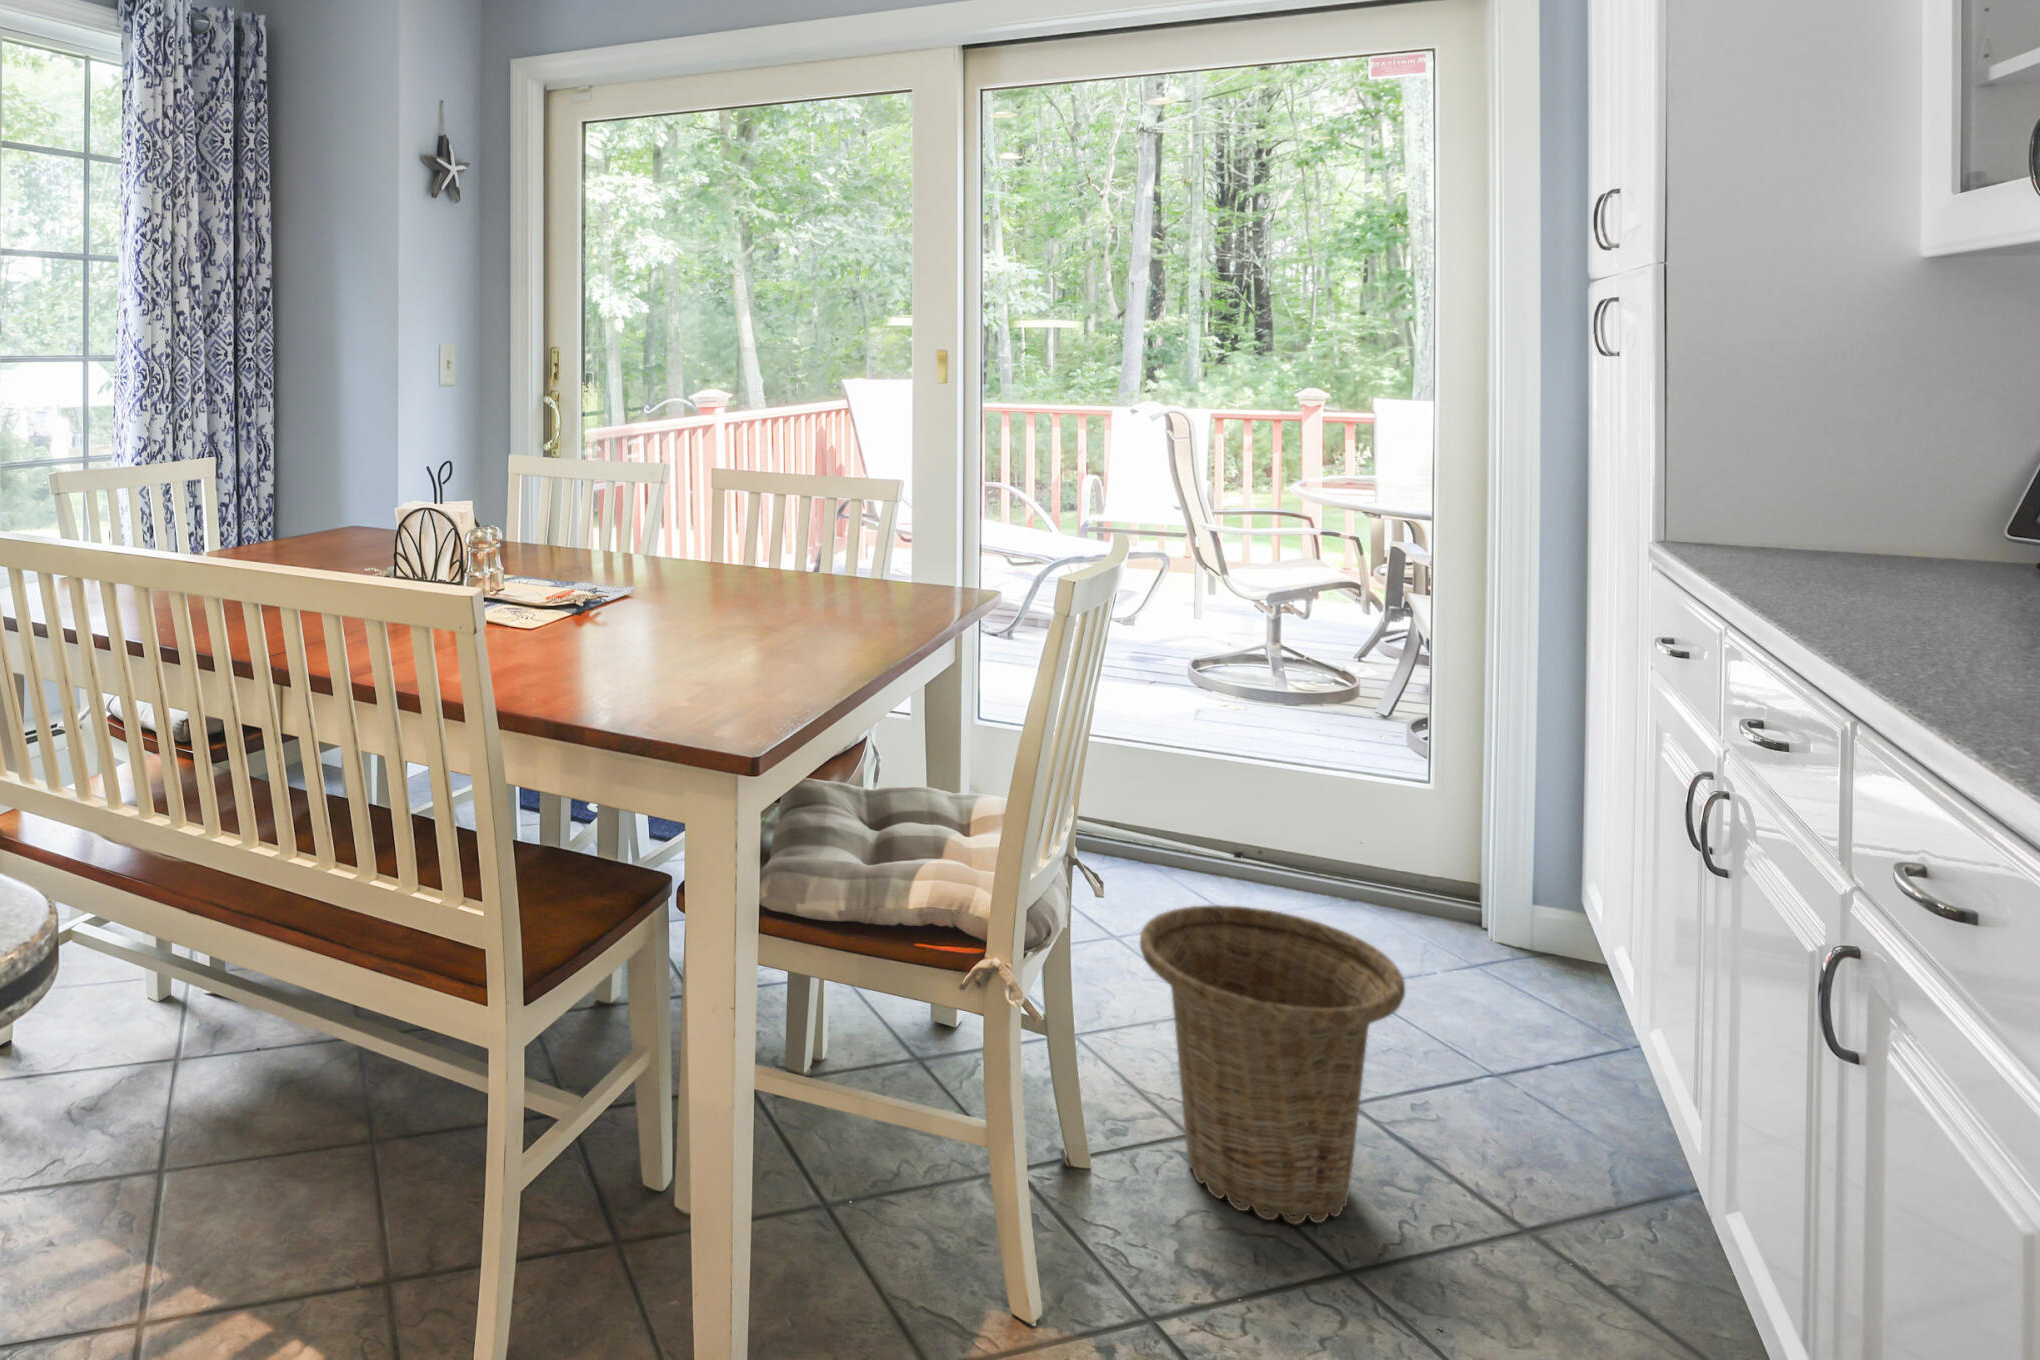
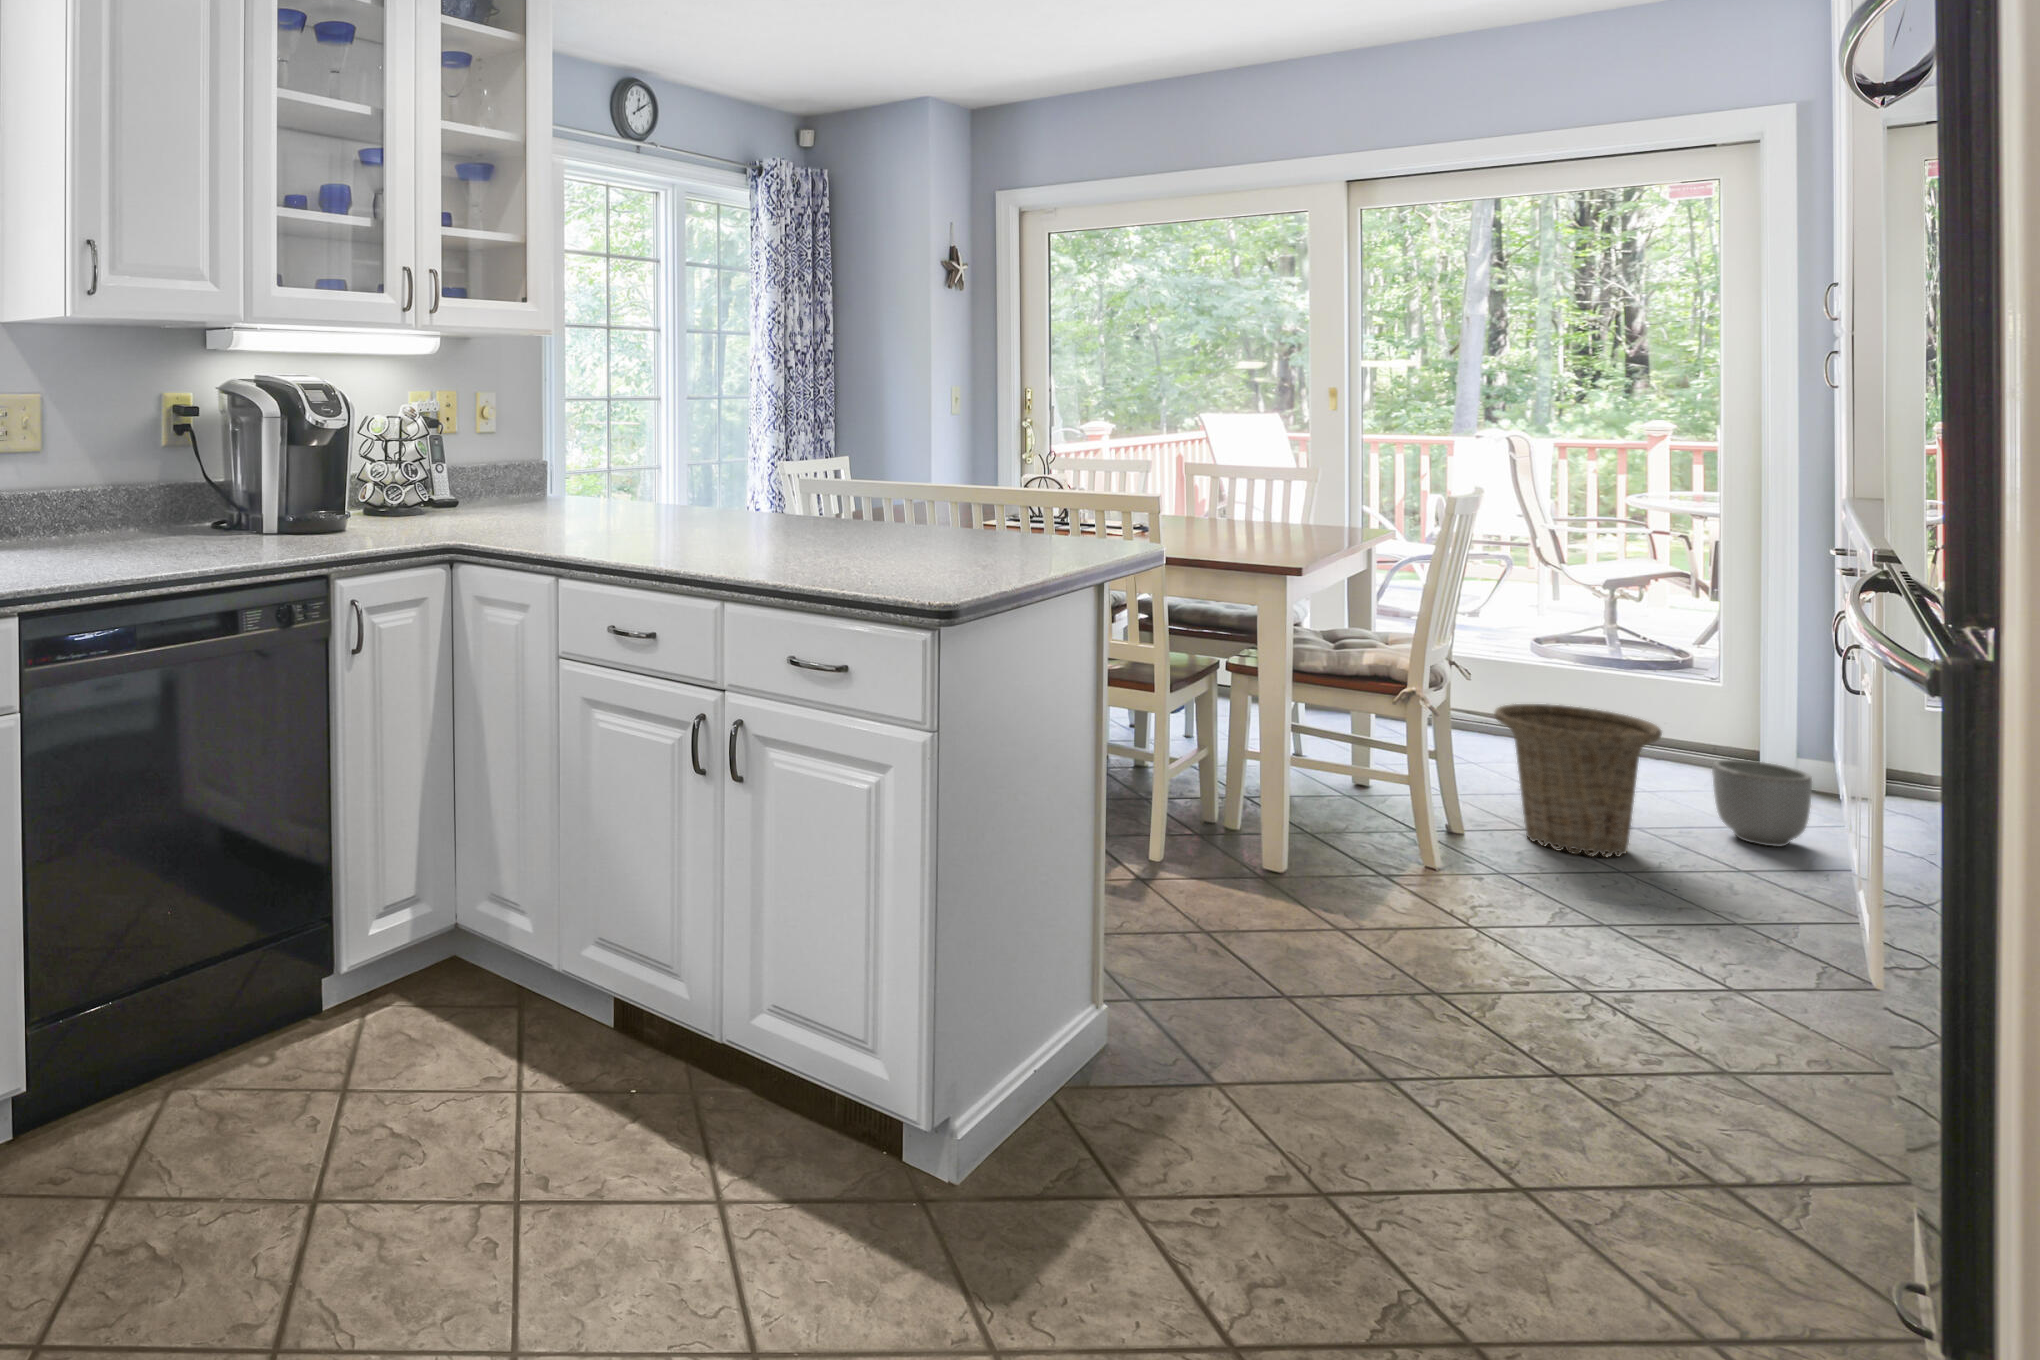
planter: none [1458,971,1607,1136] -> present [1712,759,1812,847]

